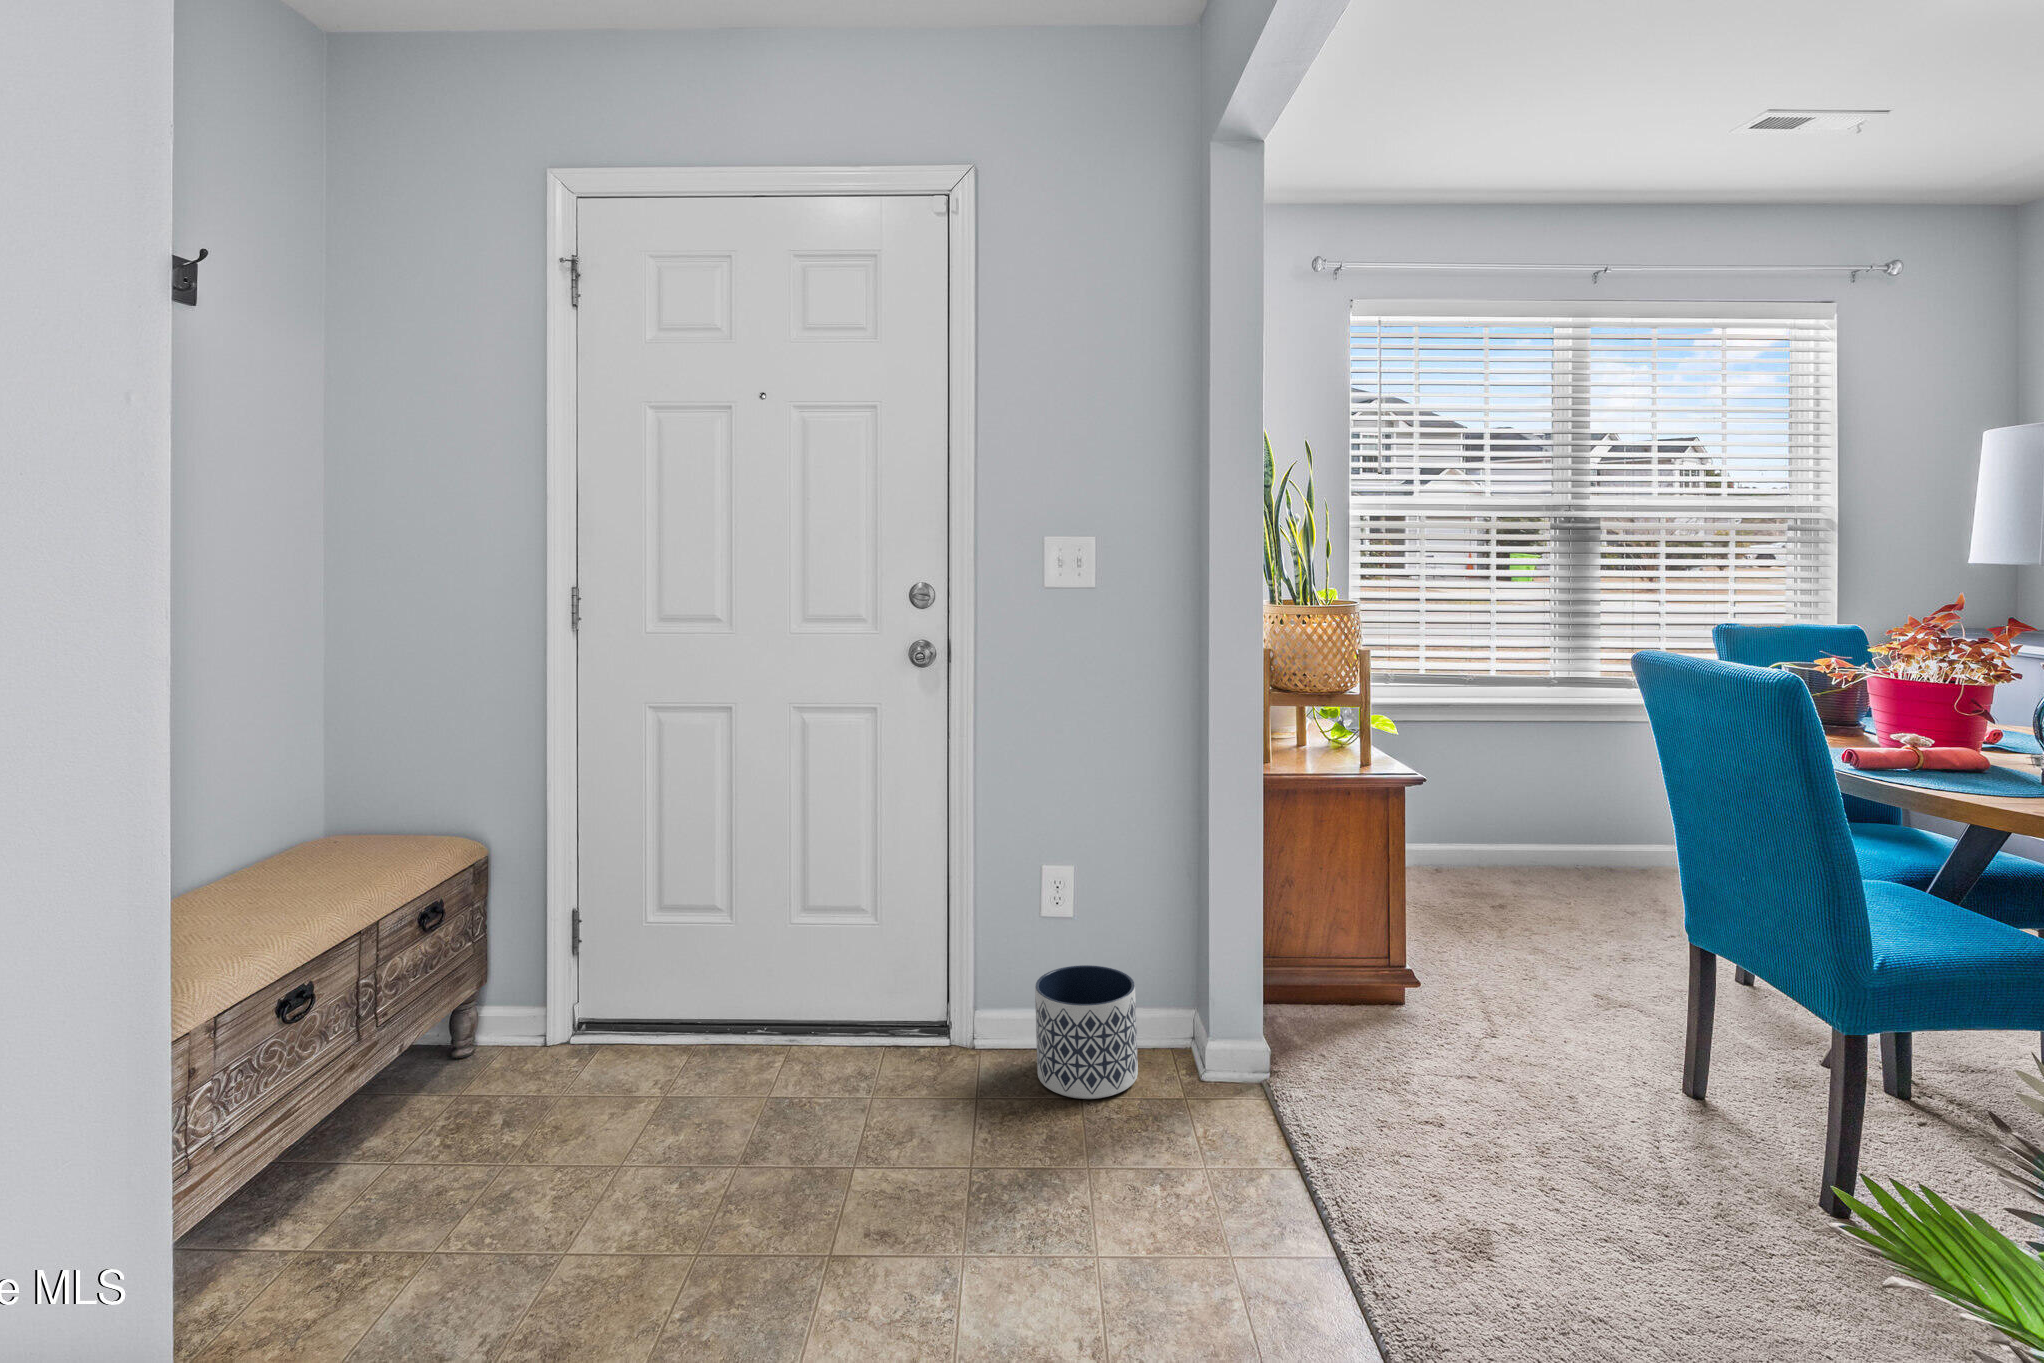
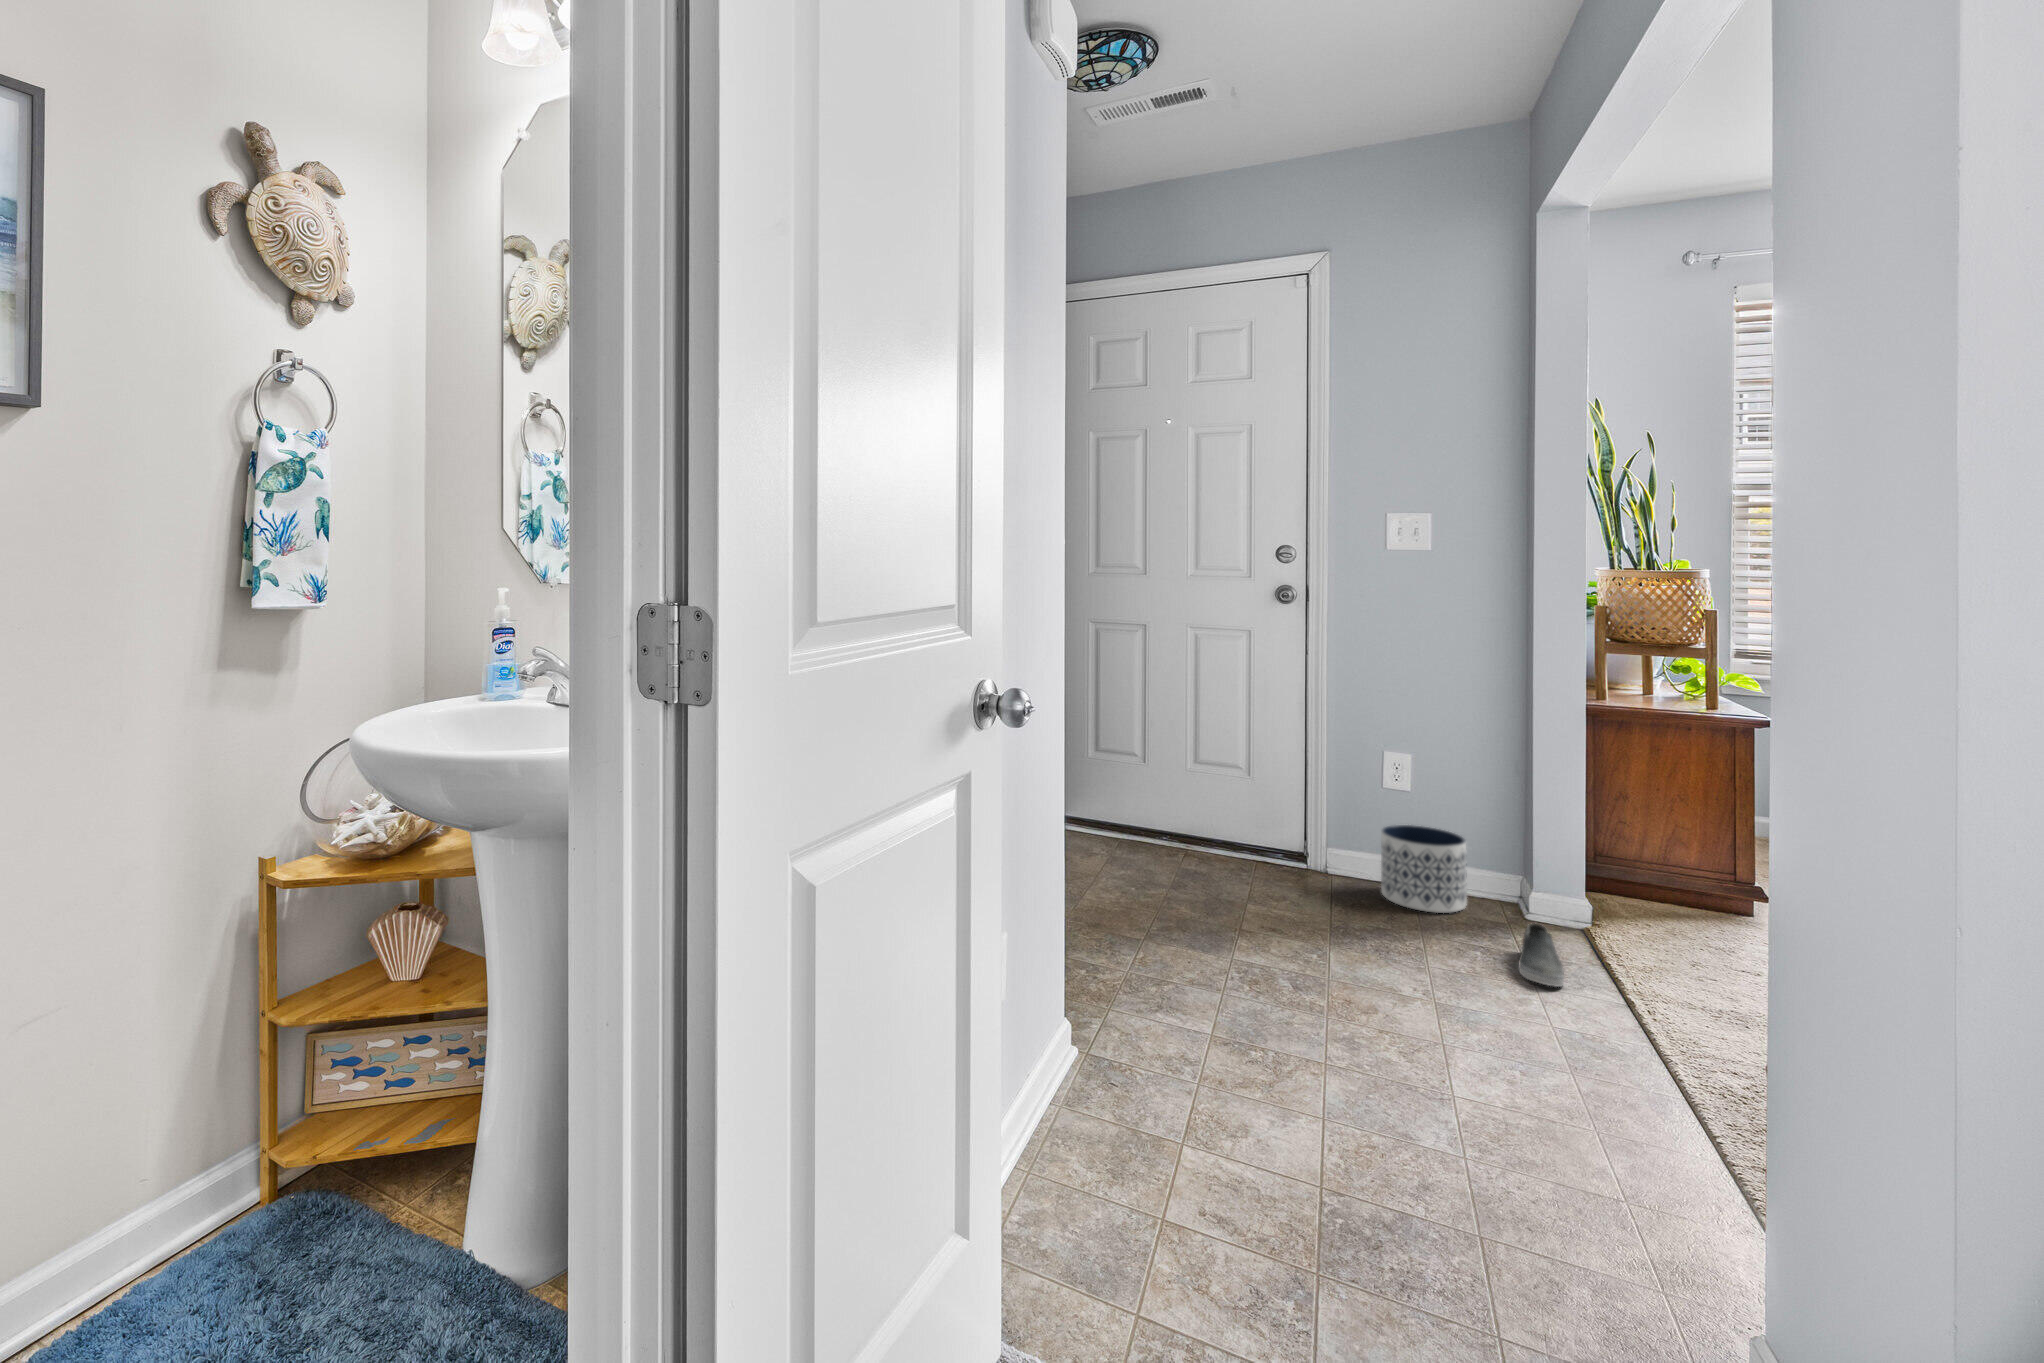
shoe: none [1203,1112,1260,1234] -> present [1518,924,1564,987]

